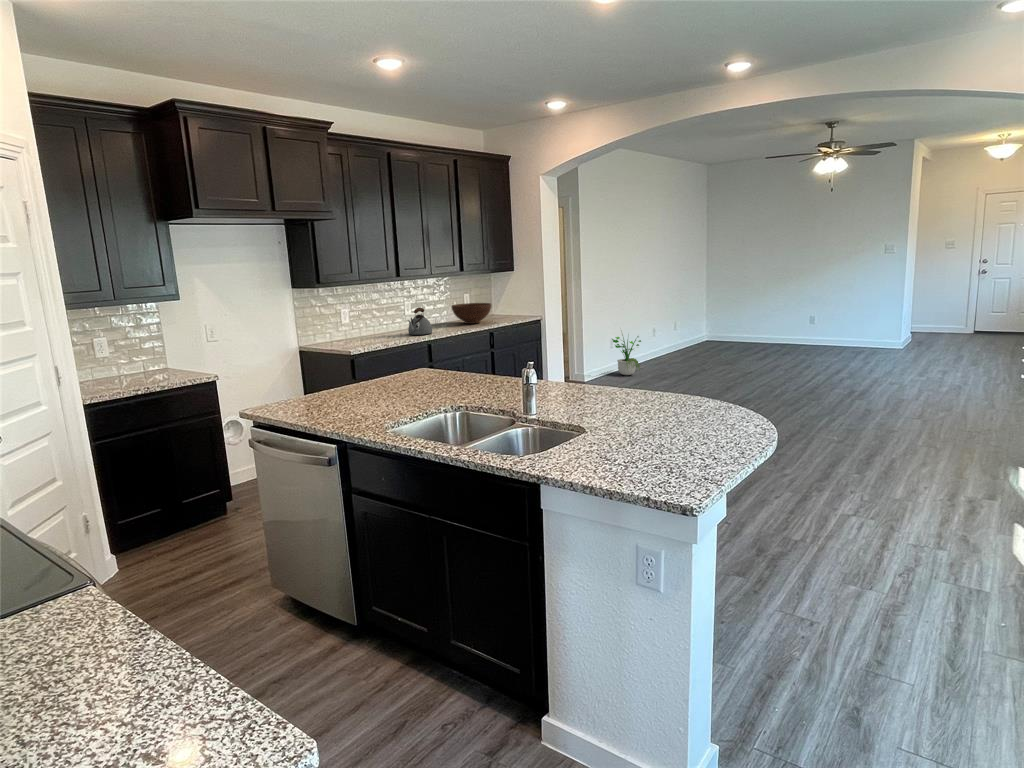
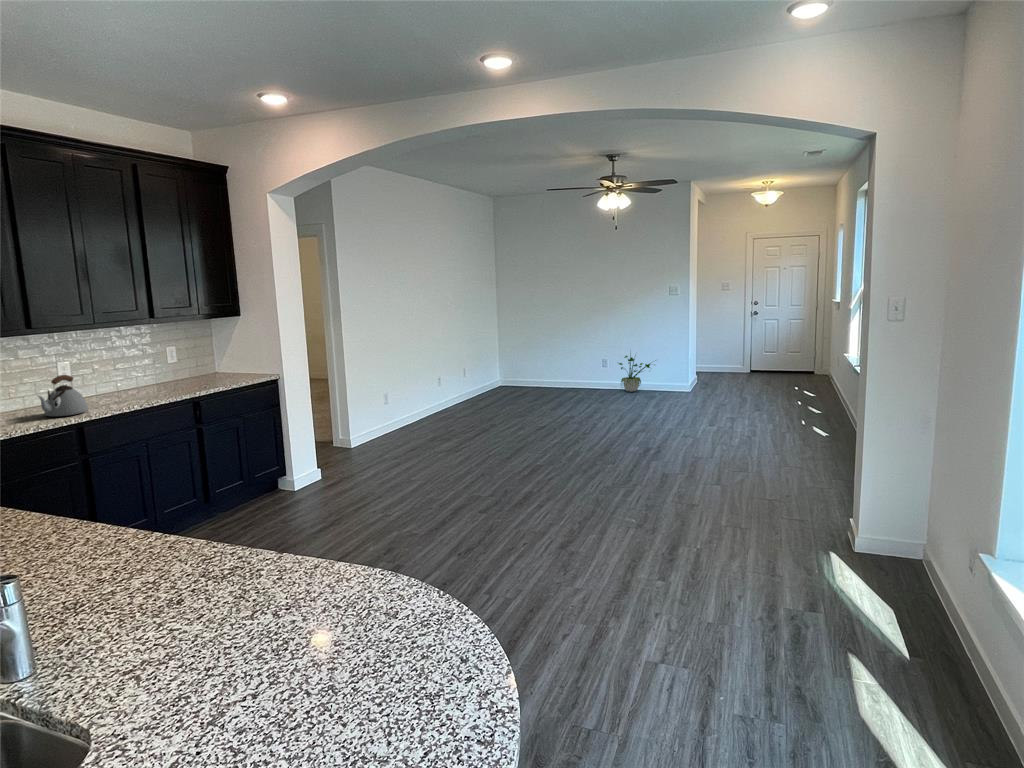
fruit bowl: present [452,303,491,324] -> none [135,361,198,391]
potted plant: present [612,336,641,375] -> present [619,356,651,392]

